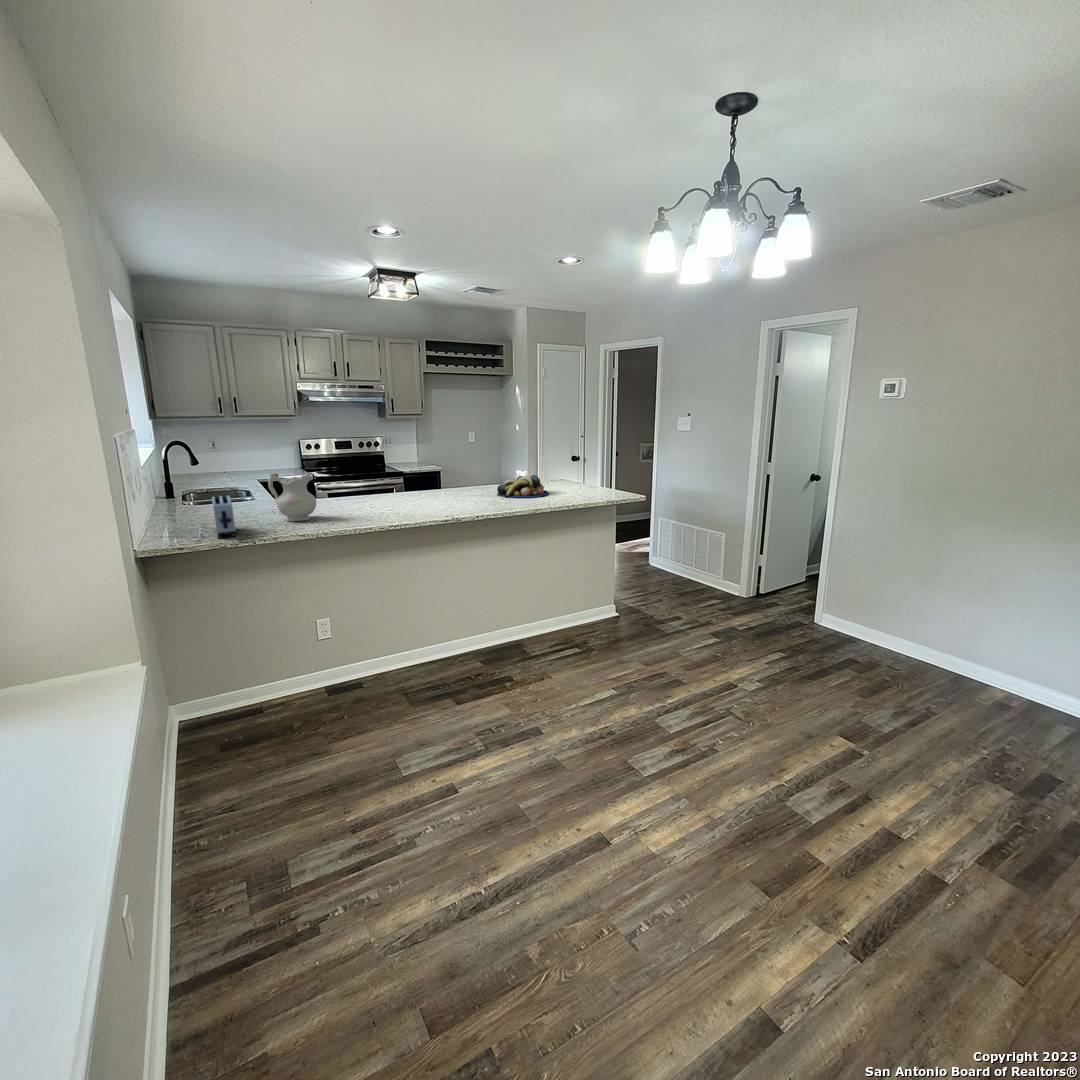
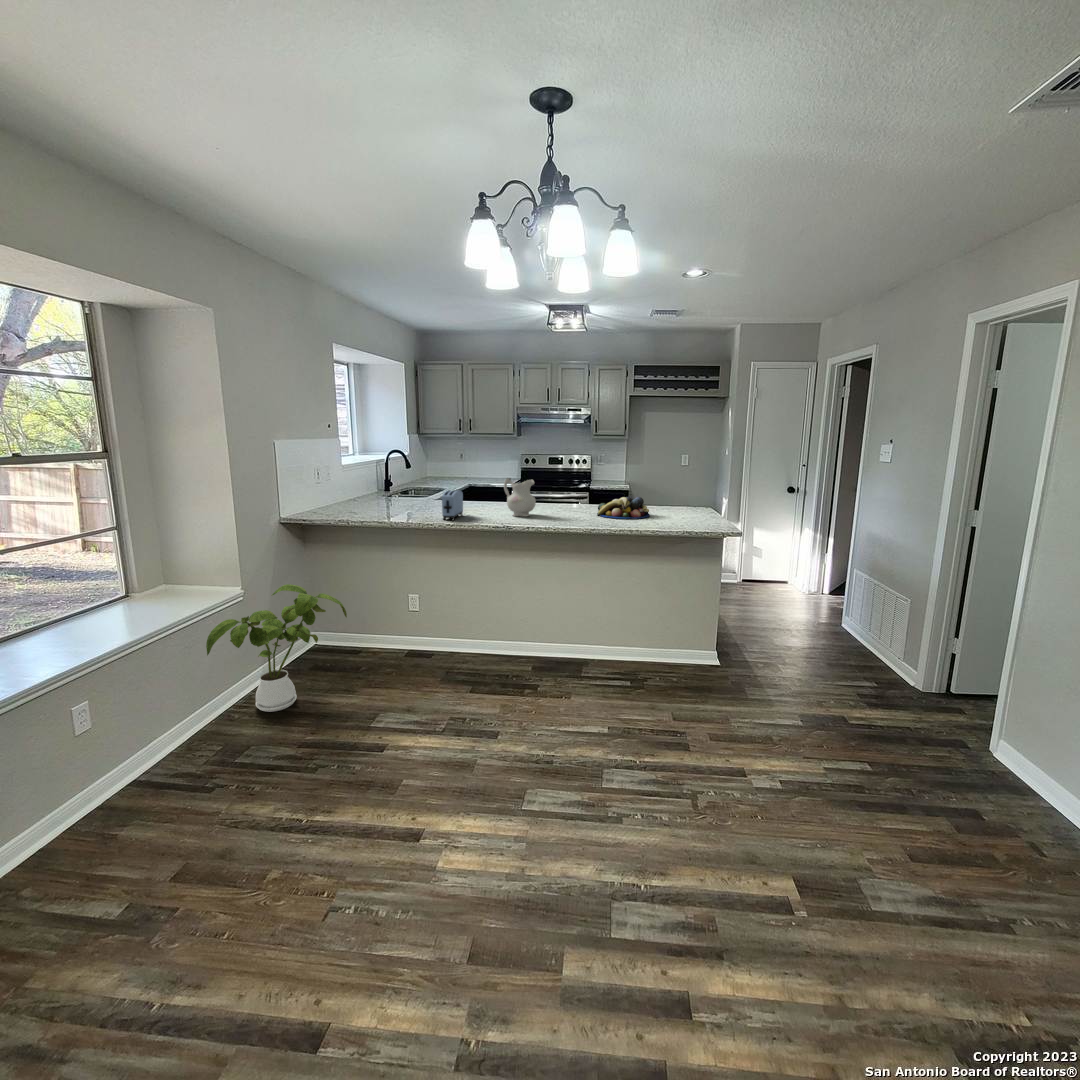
ceramic pitcher: present [268,473,316,522] -> present [504,478,536,517]
toaster: present [212,496,236,539] -> present [442,490,463,520]
house plant: none [169,639,332,831] -> present [206,584,347,712]

